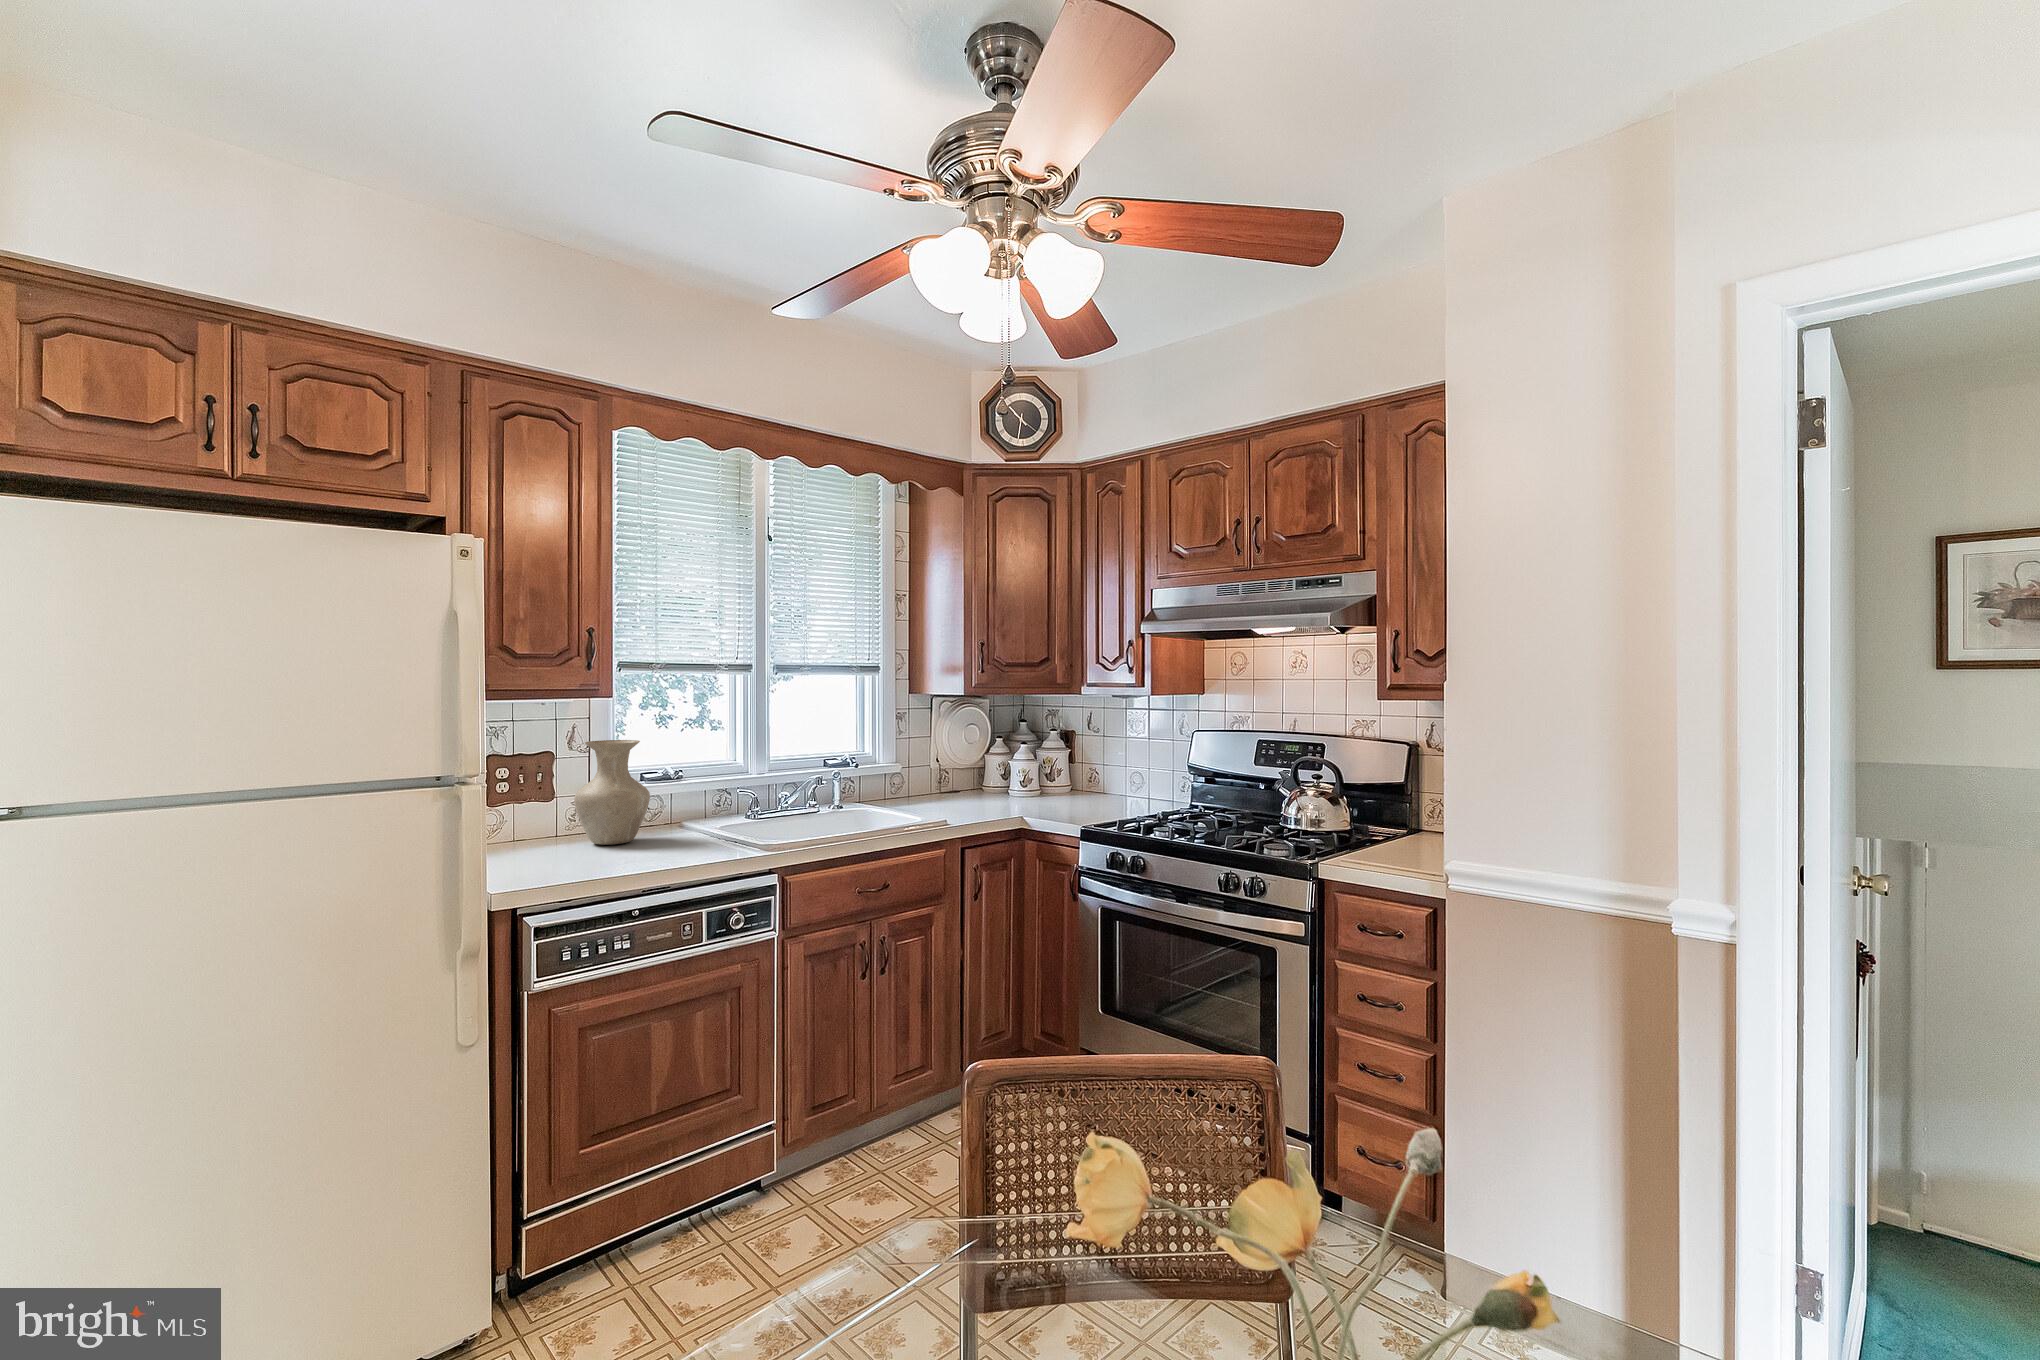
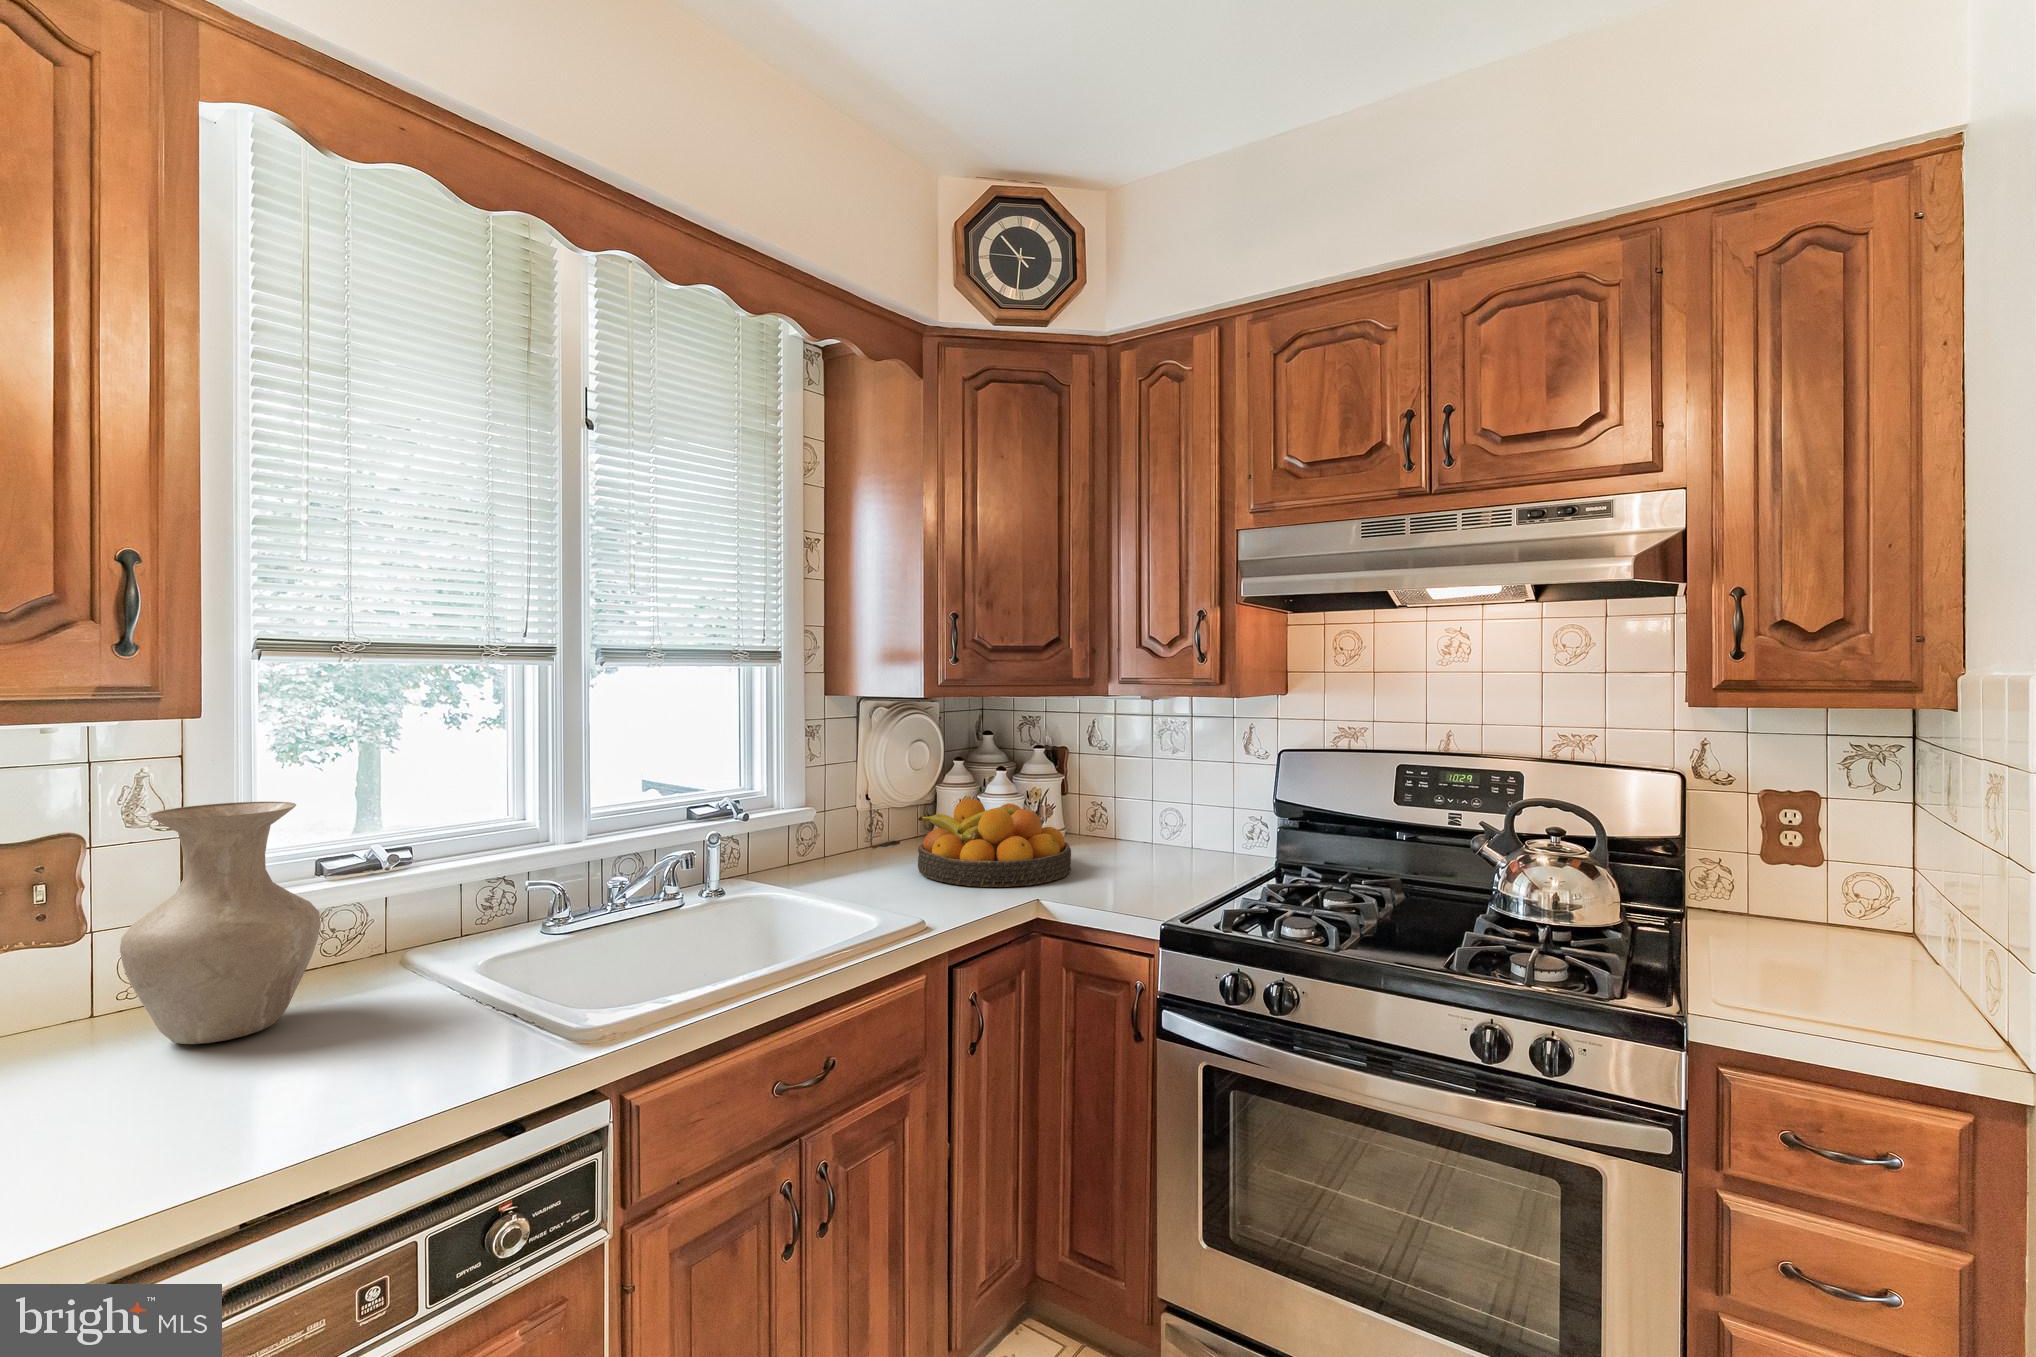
fruit bowl: none [961,759,1057,810] -> present [918,798,1071,887]

